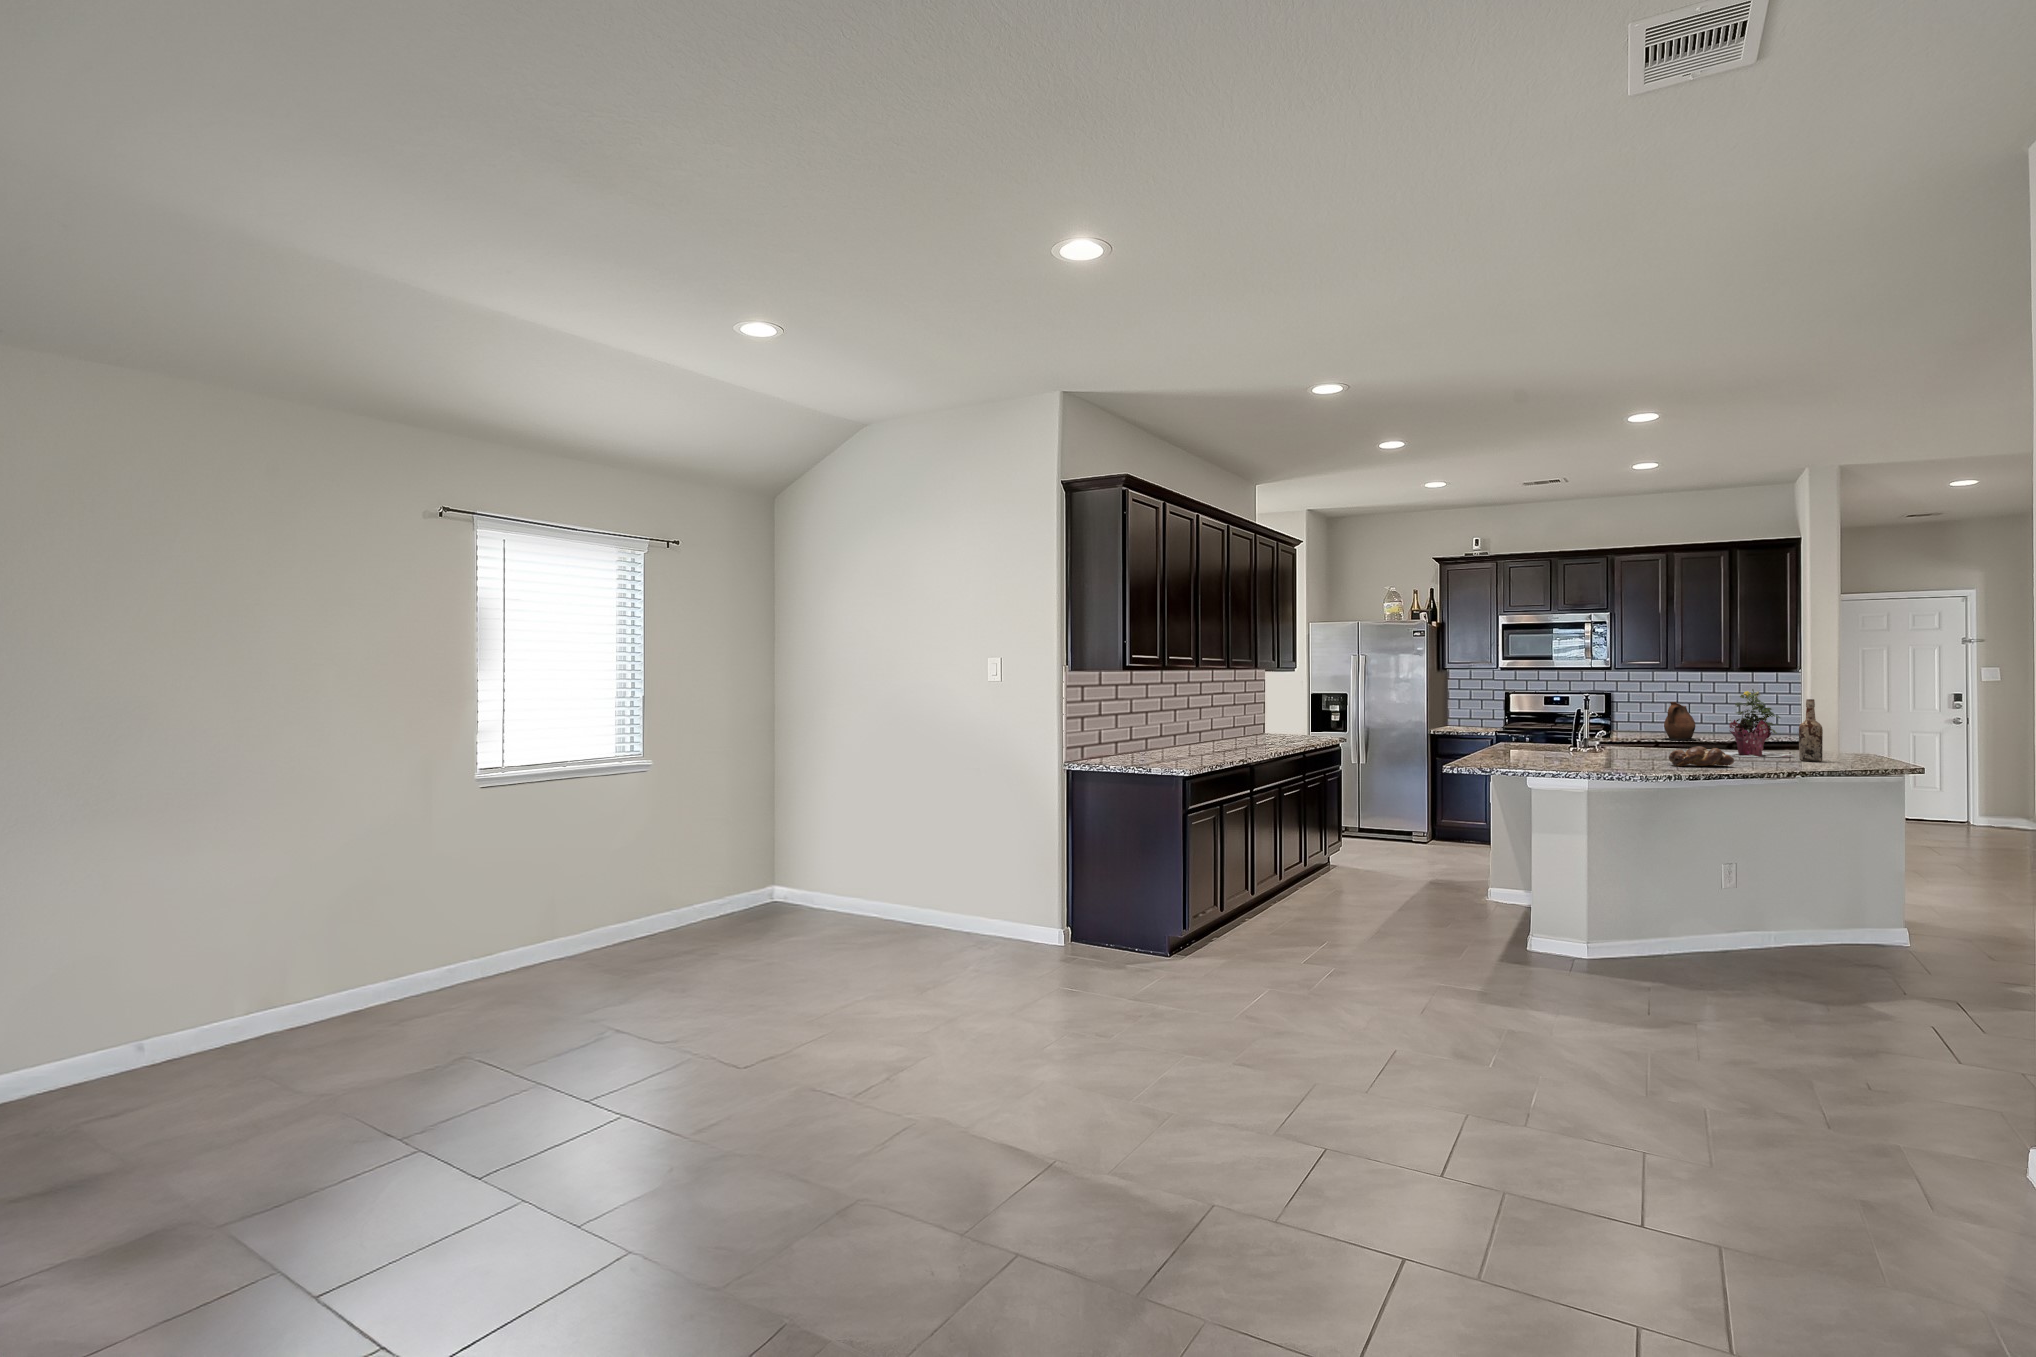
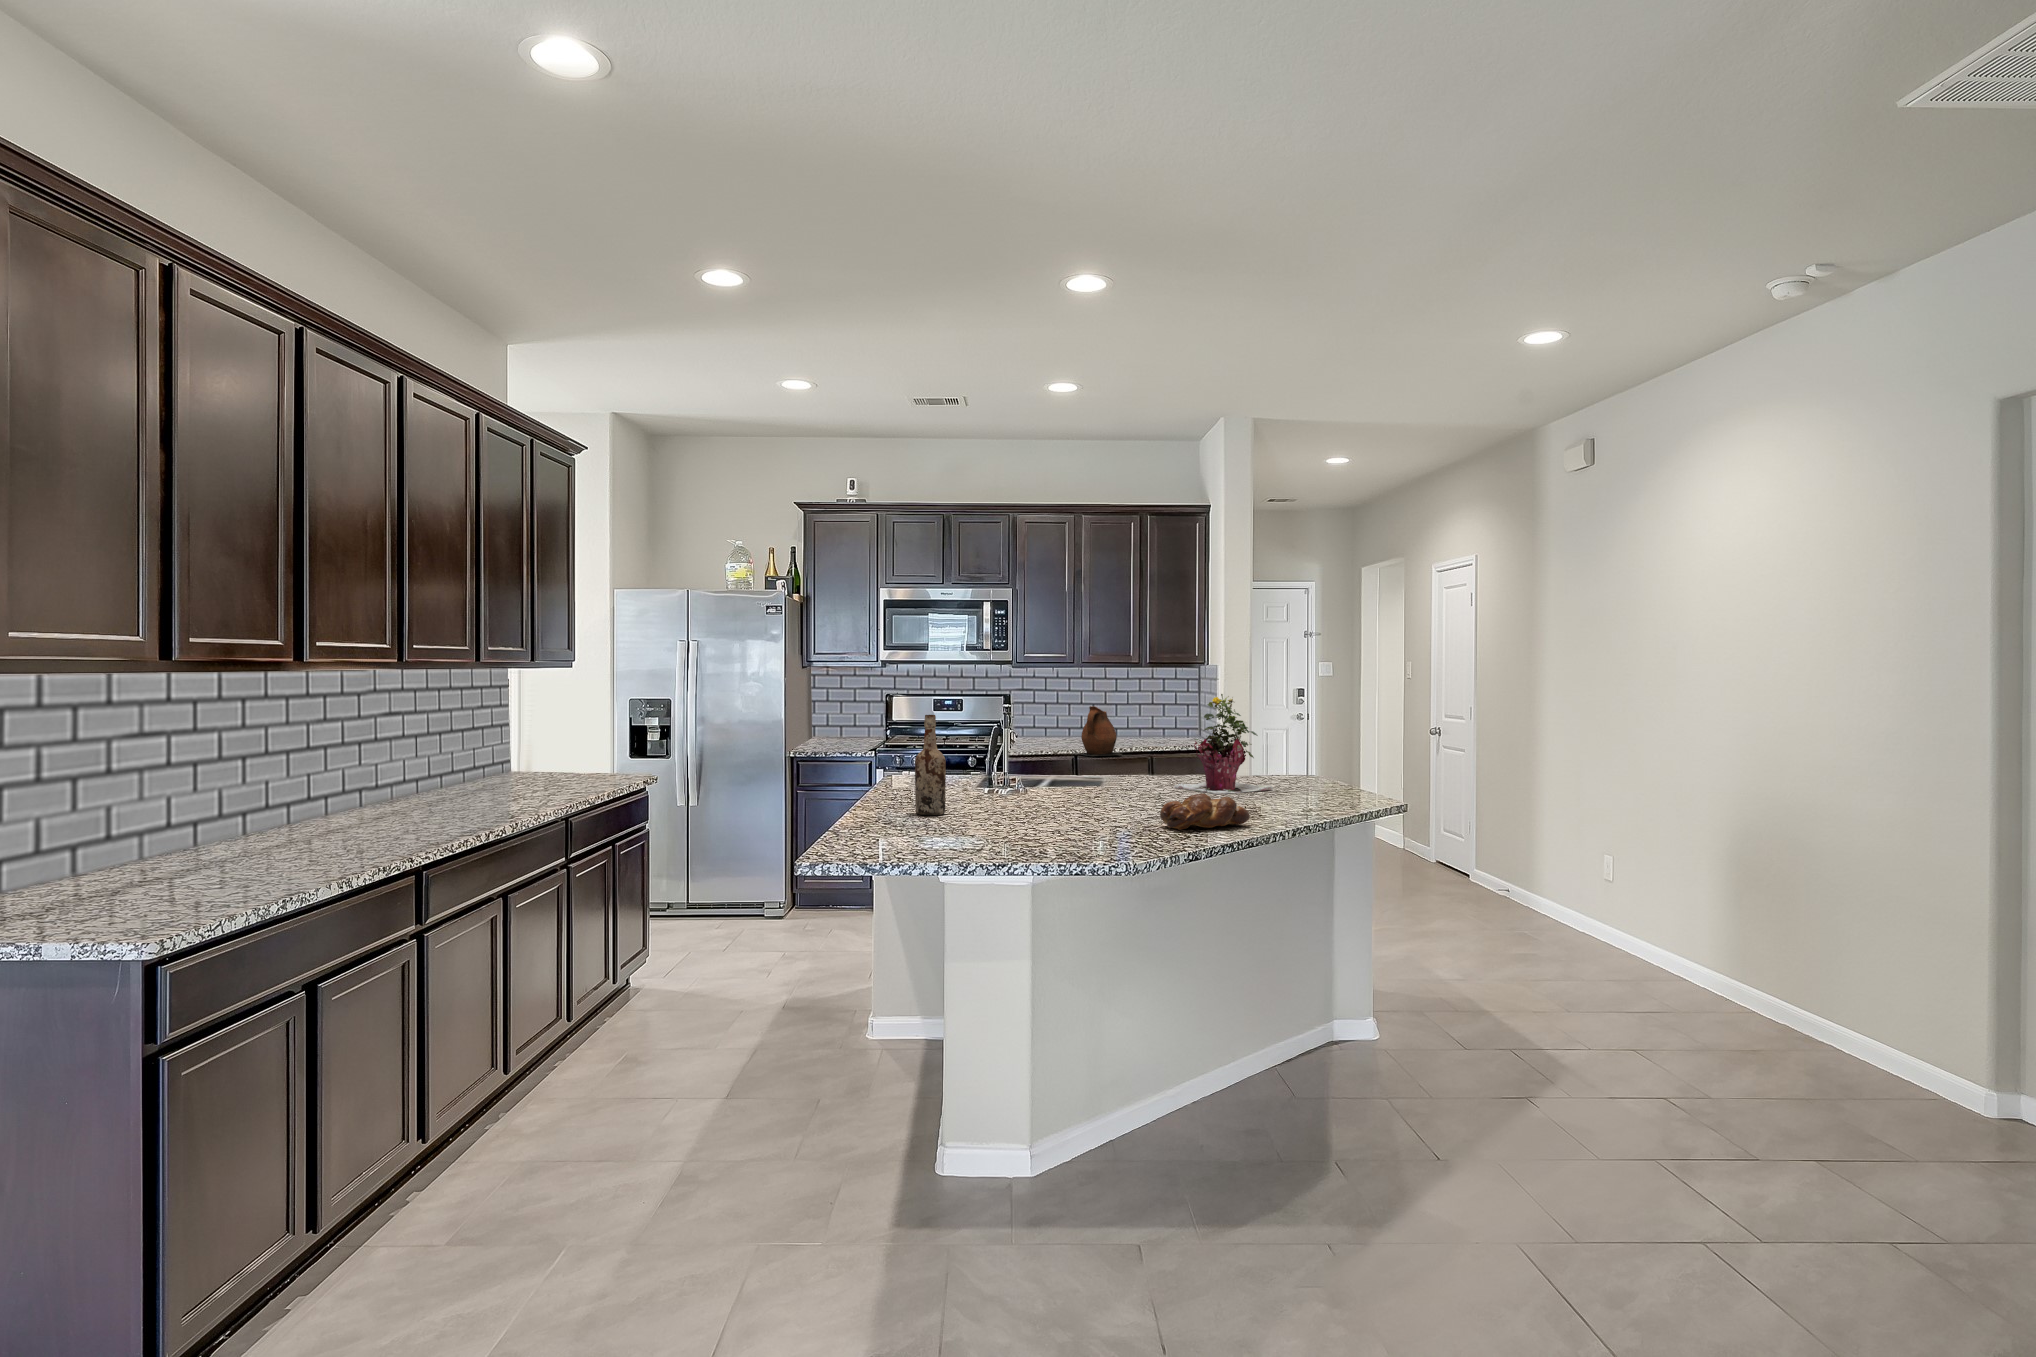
wine bottle: present [1799,699,1823,762] -> present [915,715,946,815]

